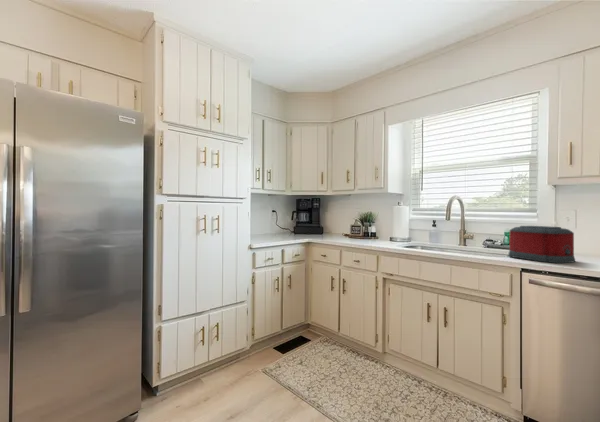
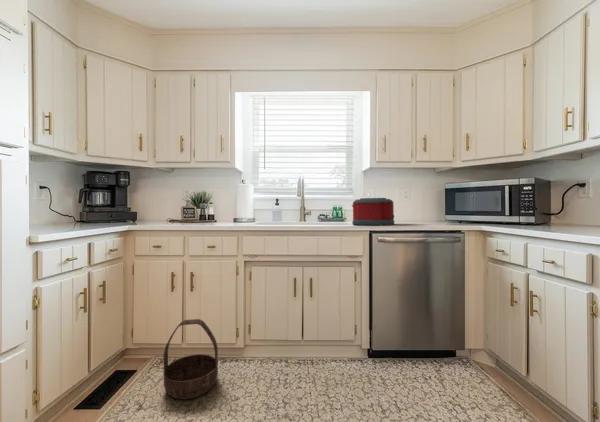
basket: none [315,314,354,375] -> present [164,319,218,399]

